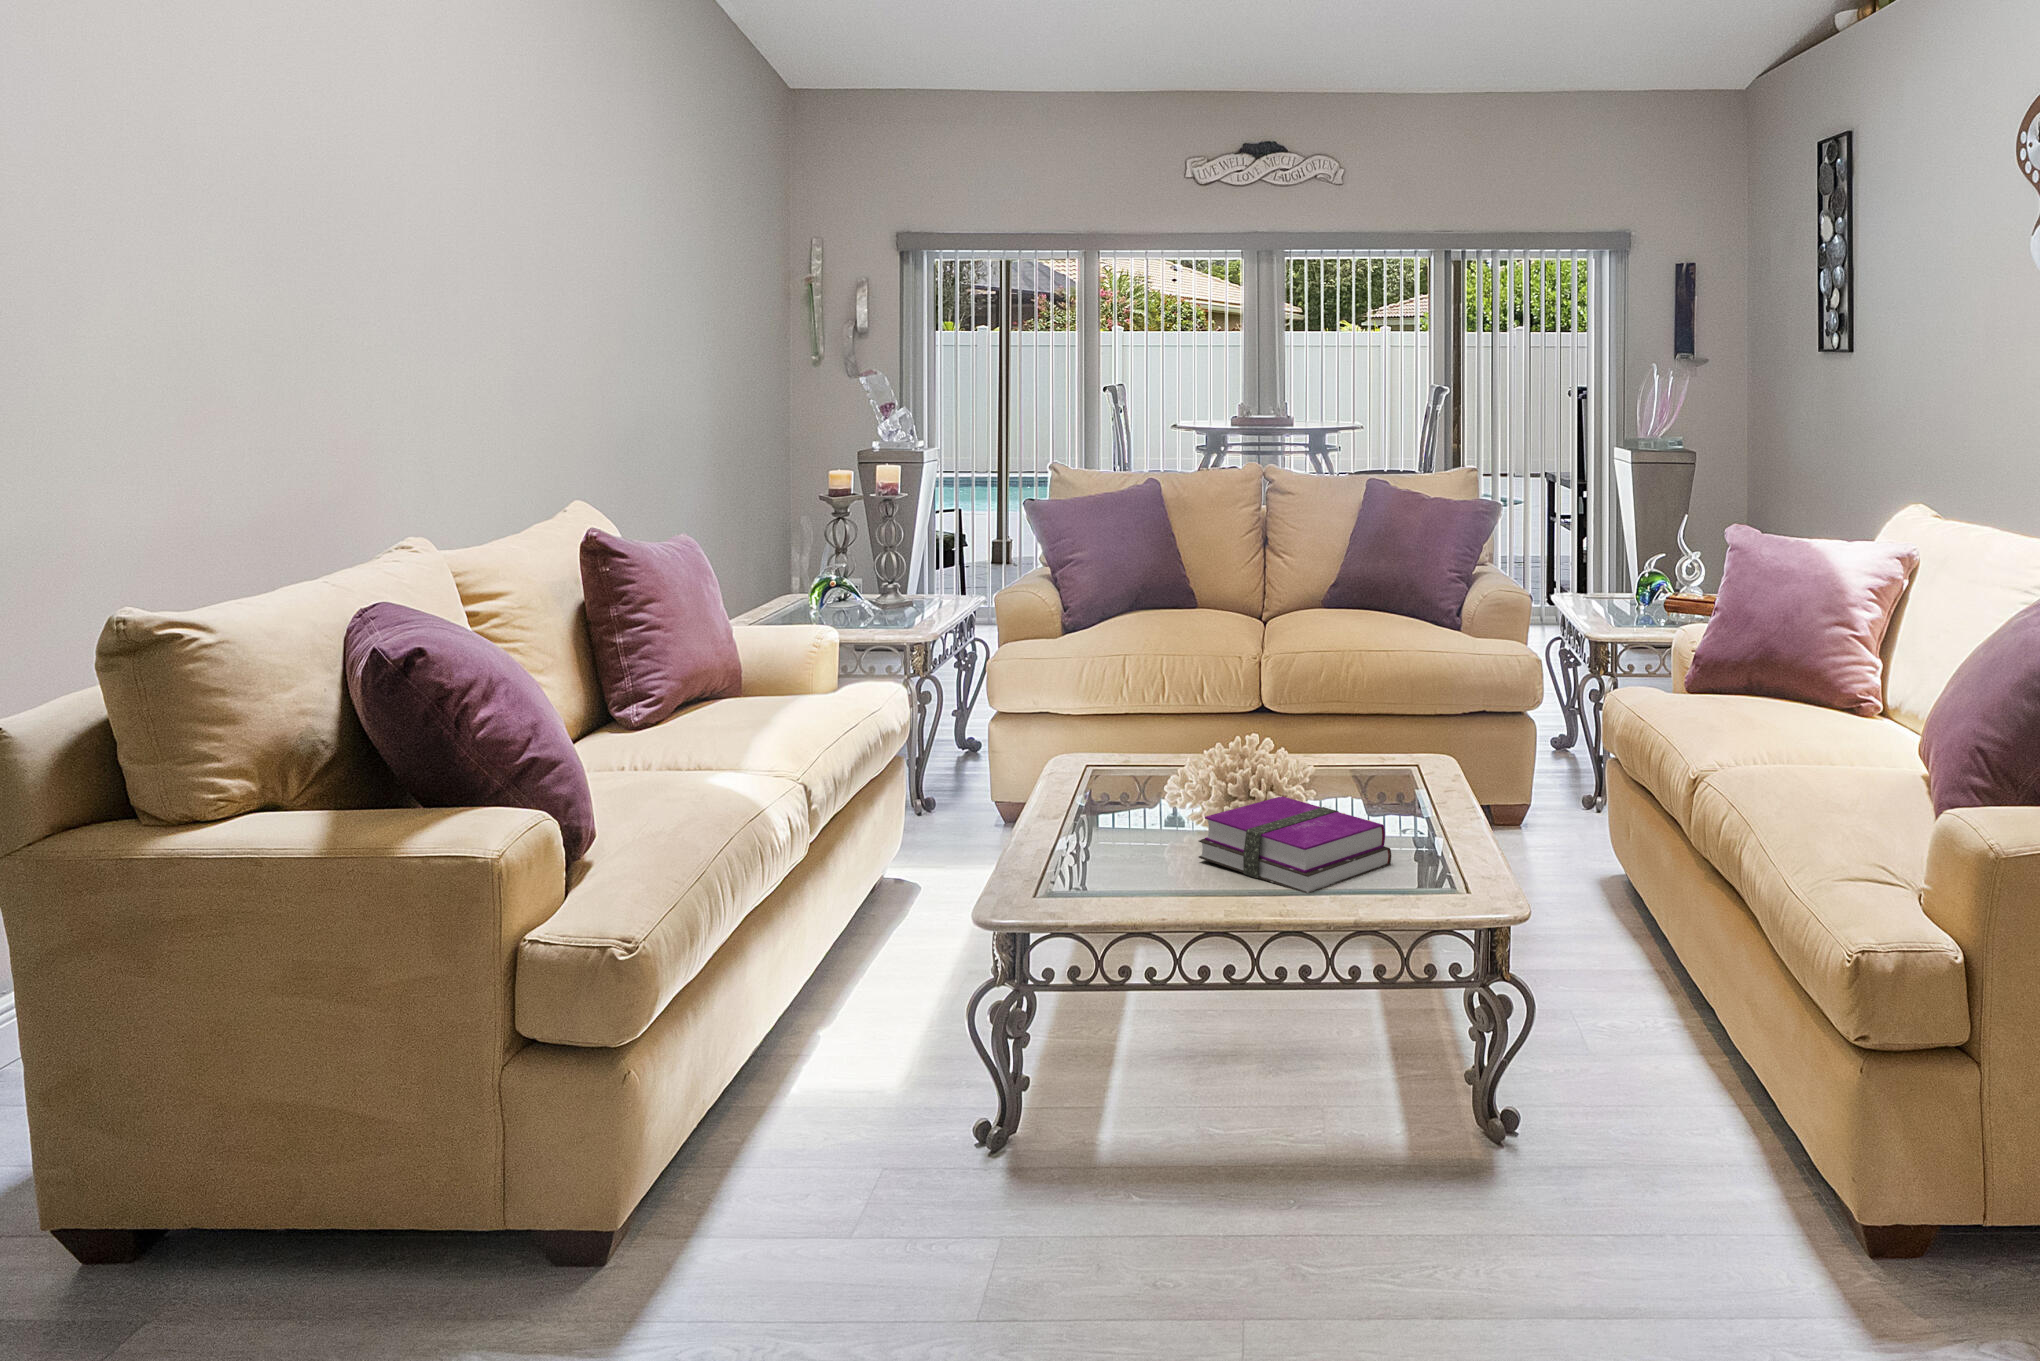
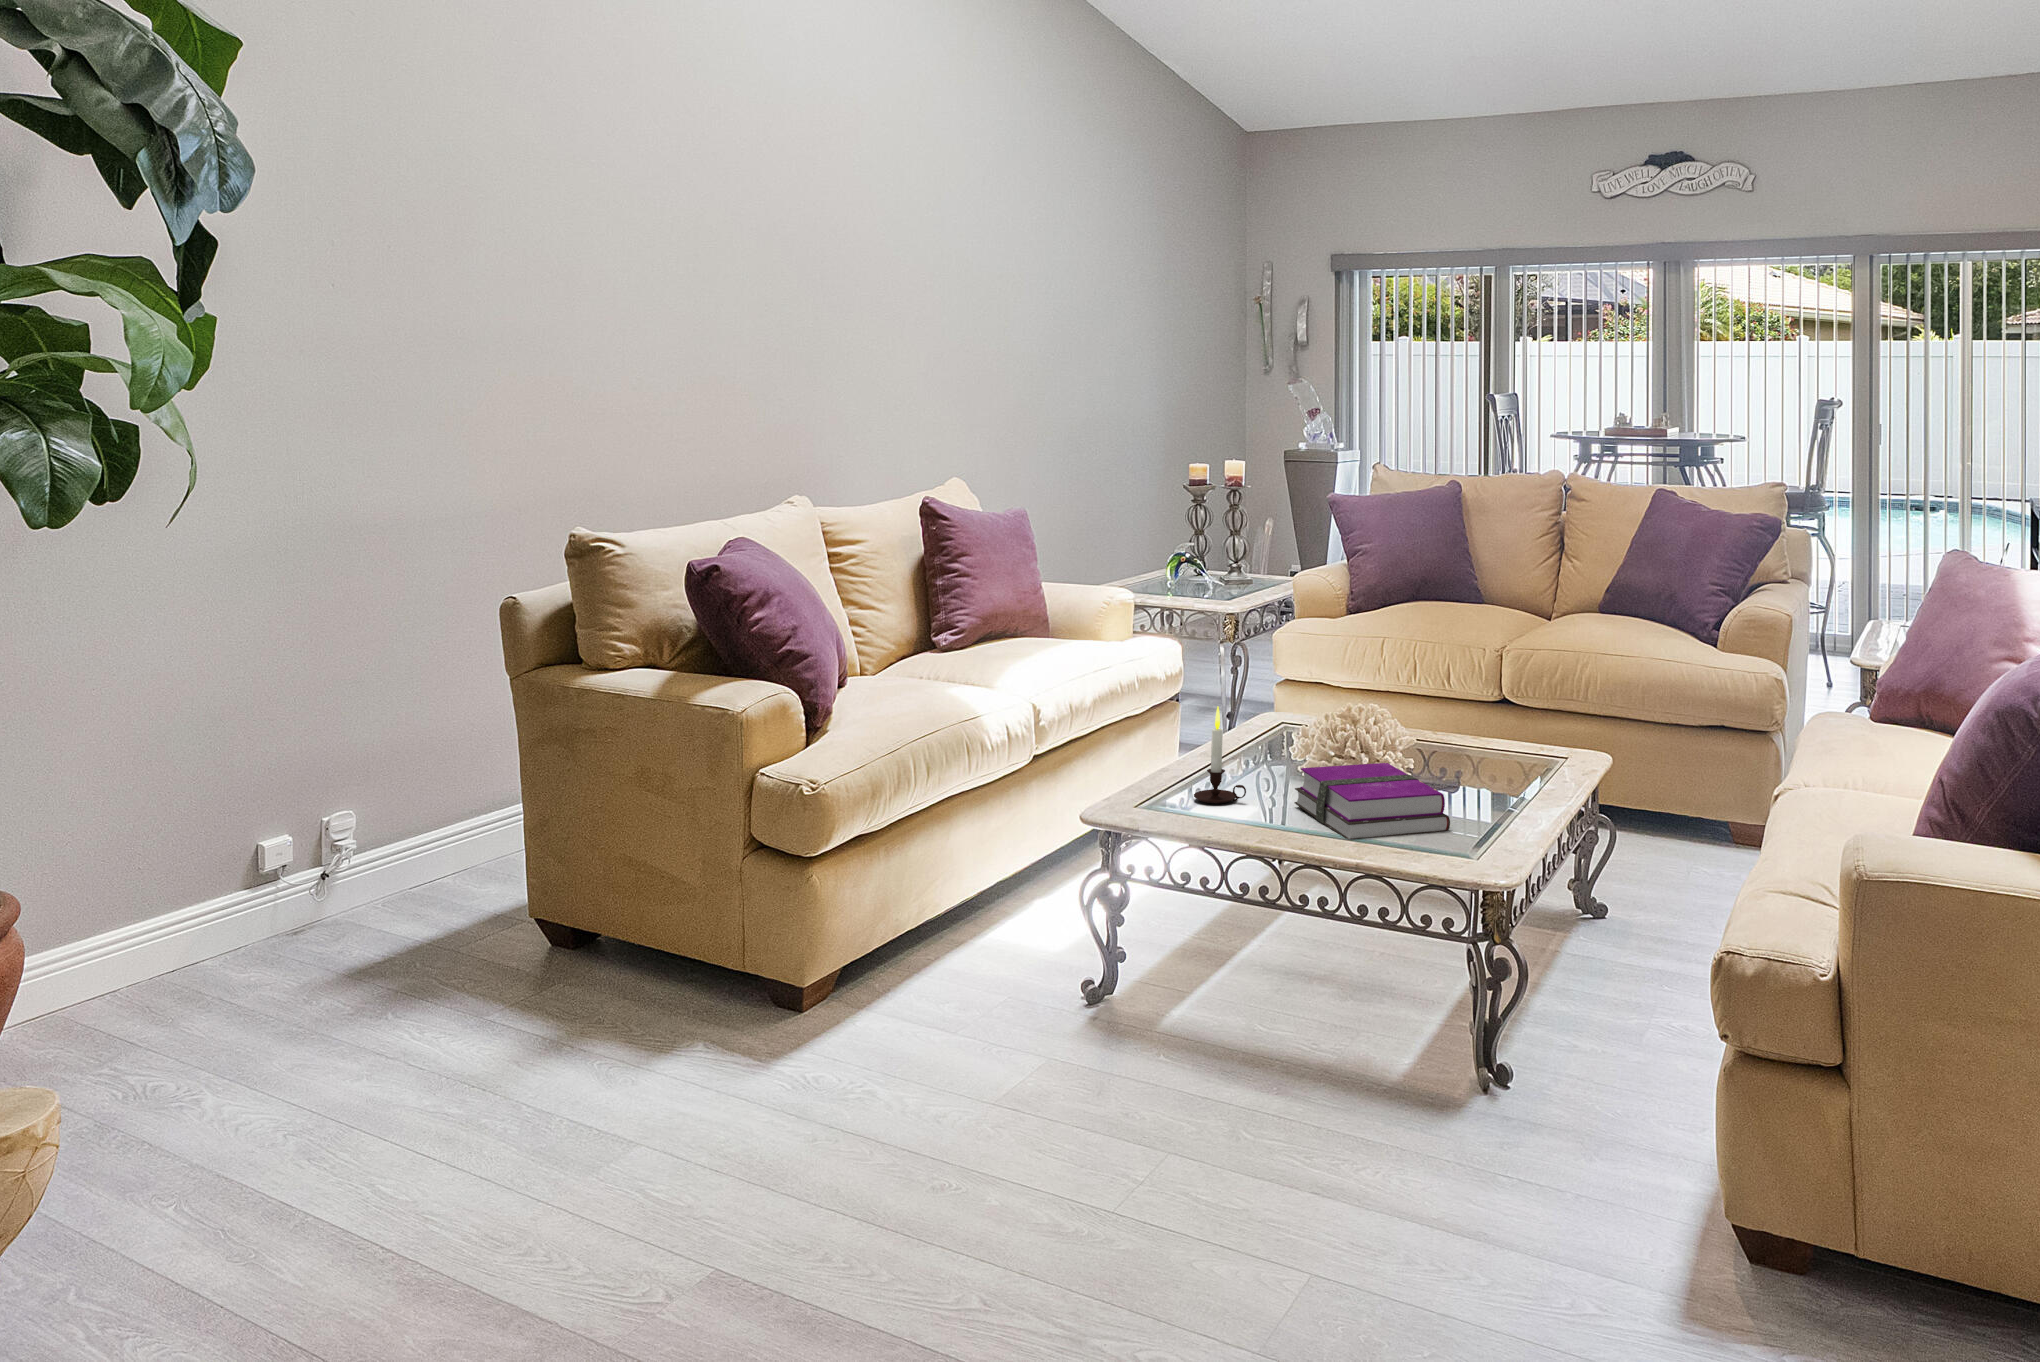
candle: none [1078,757,1142,873] -> present [1194,707,1246,803]

